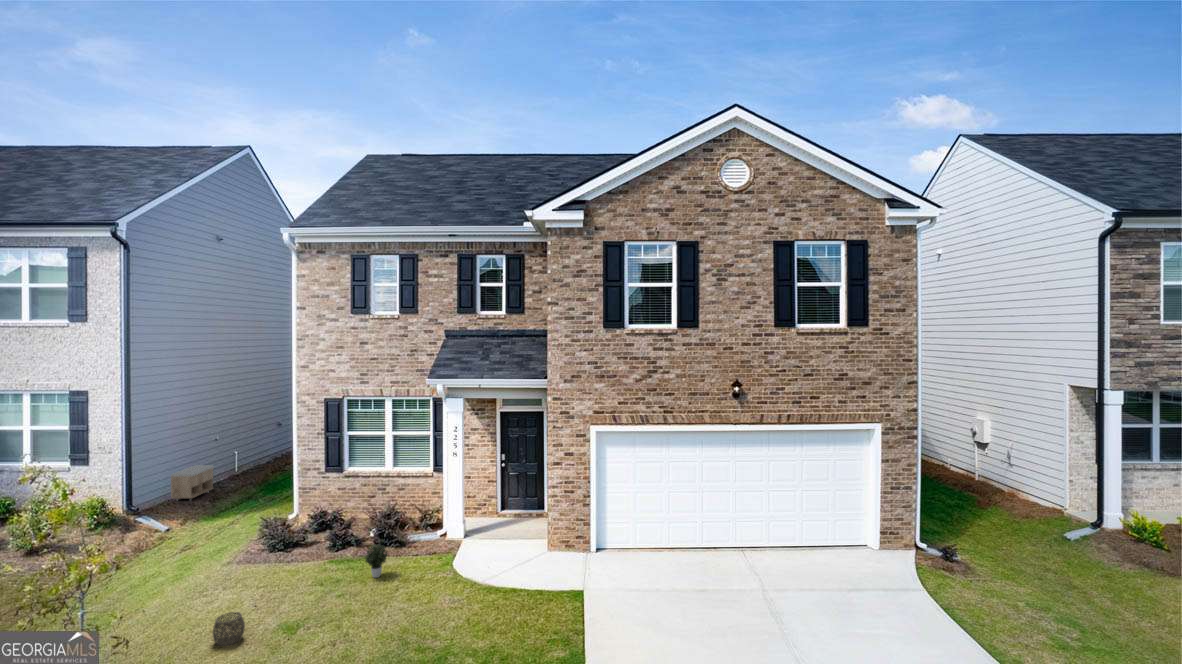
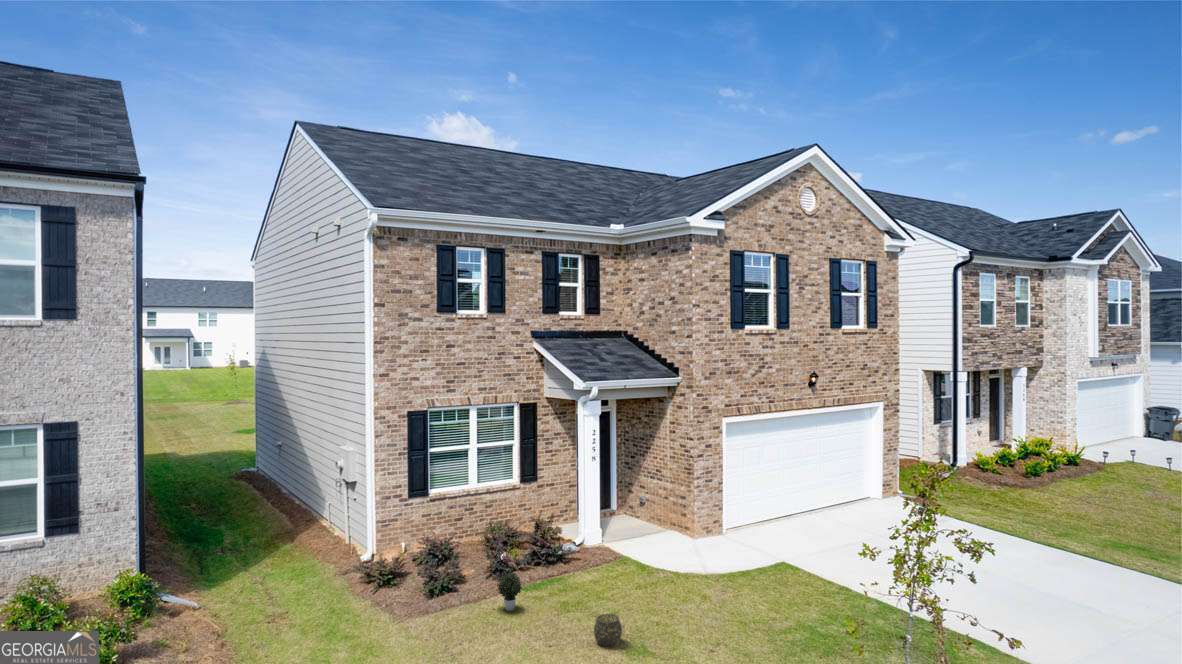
storage bench: present [171,465,214,500] -> none [135,521,173,574]
potted plant: present [365,545,388,578] -> present [497,573,522,611]

